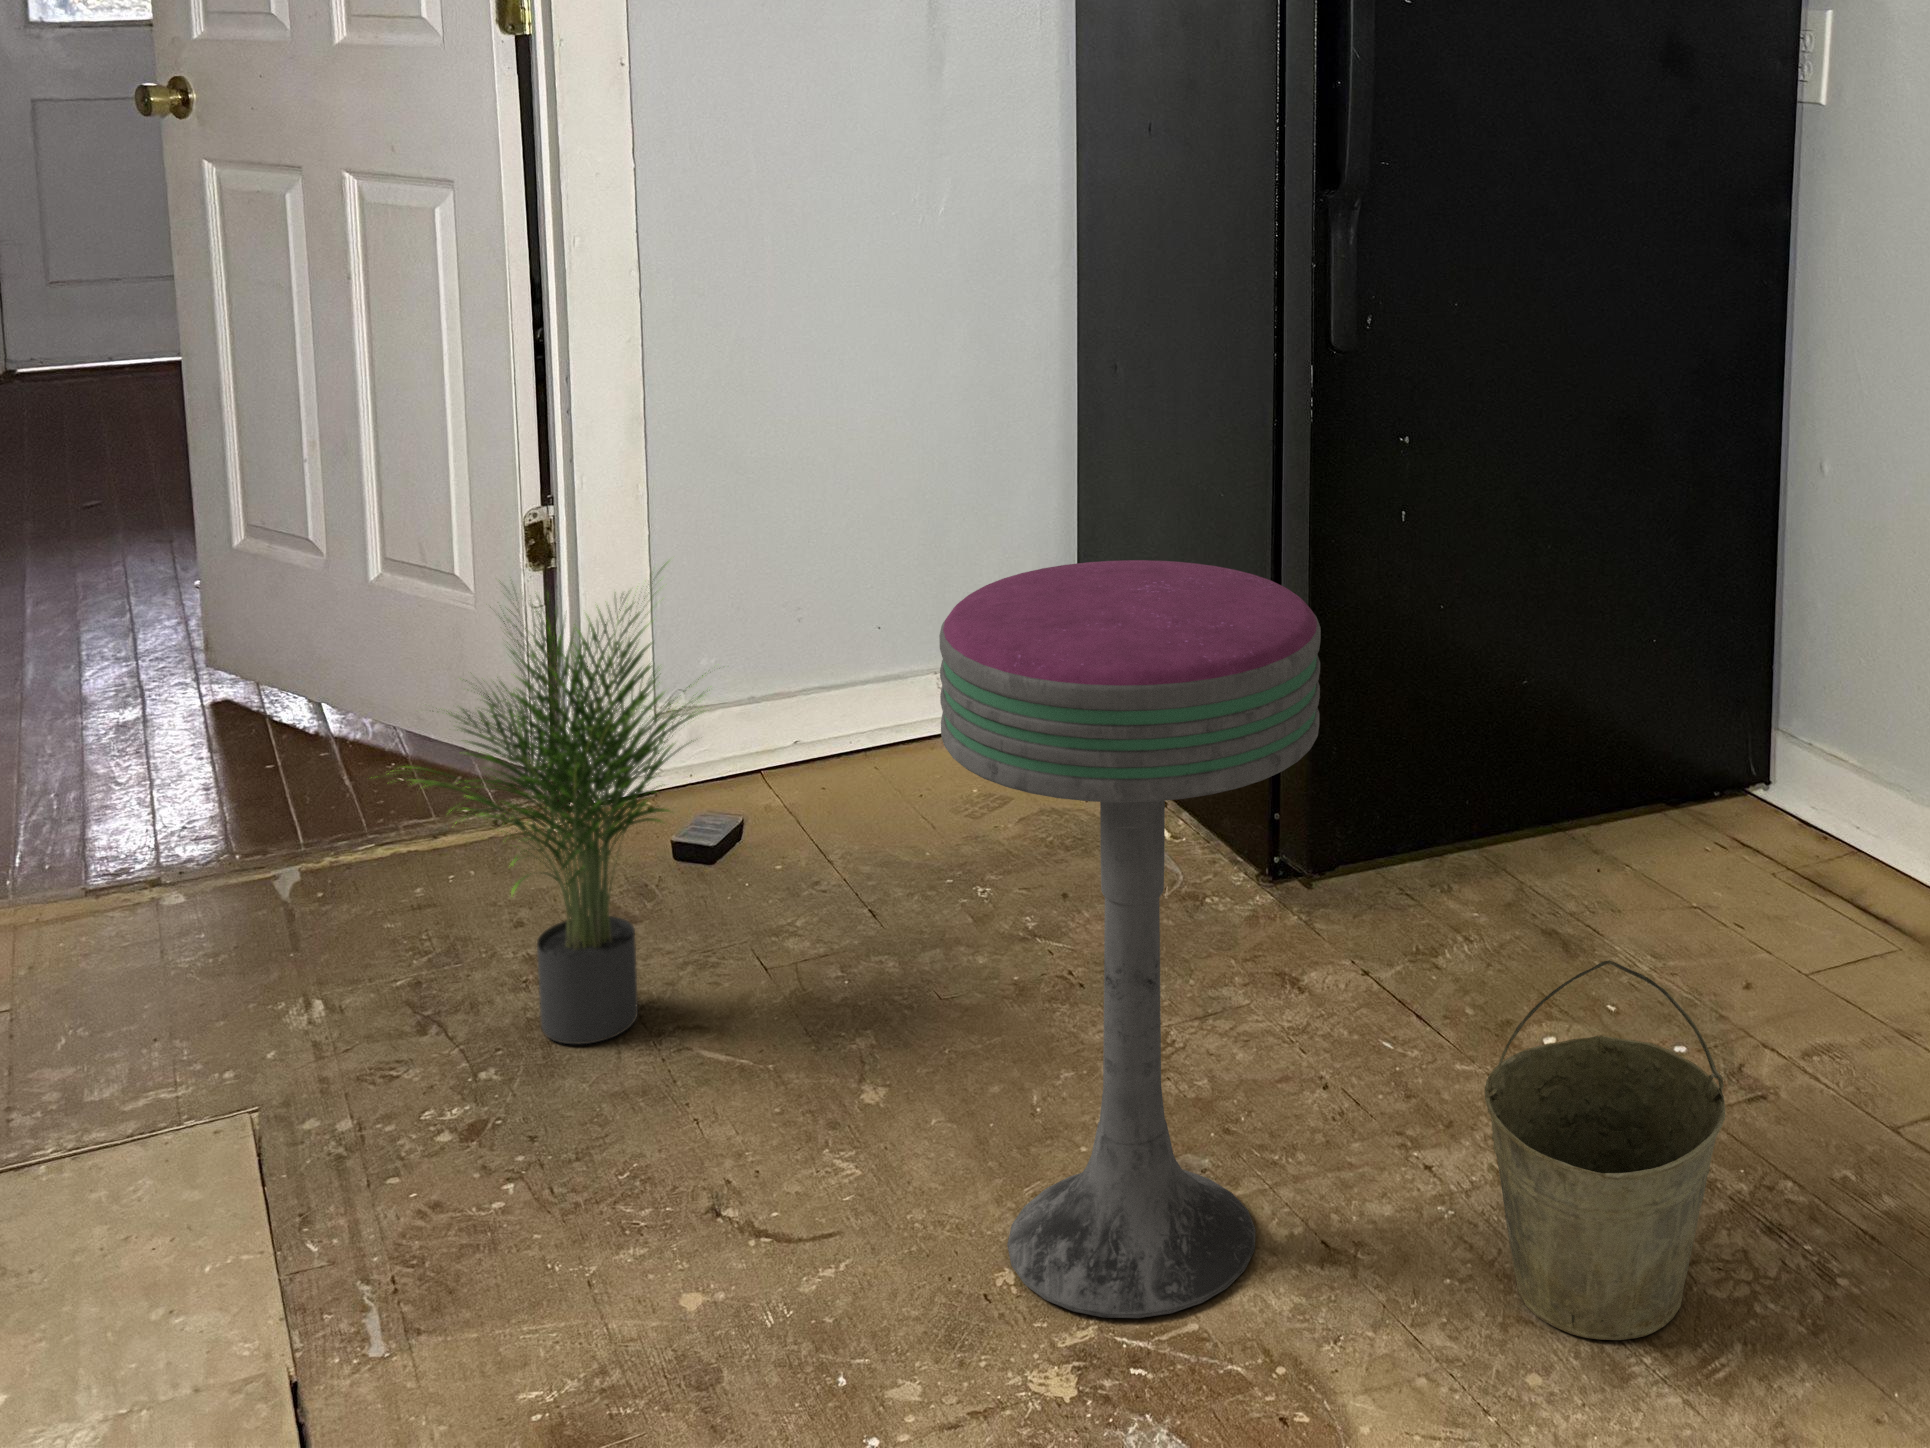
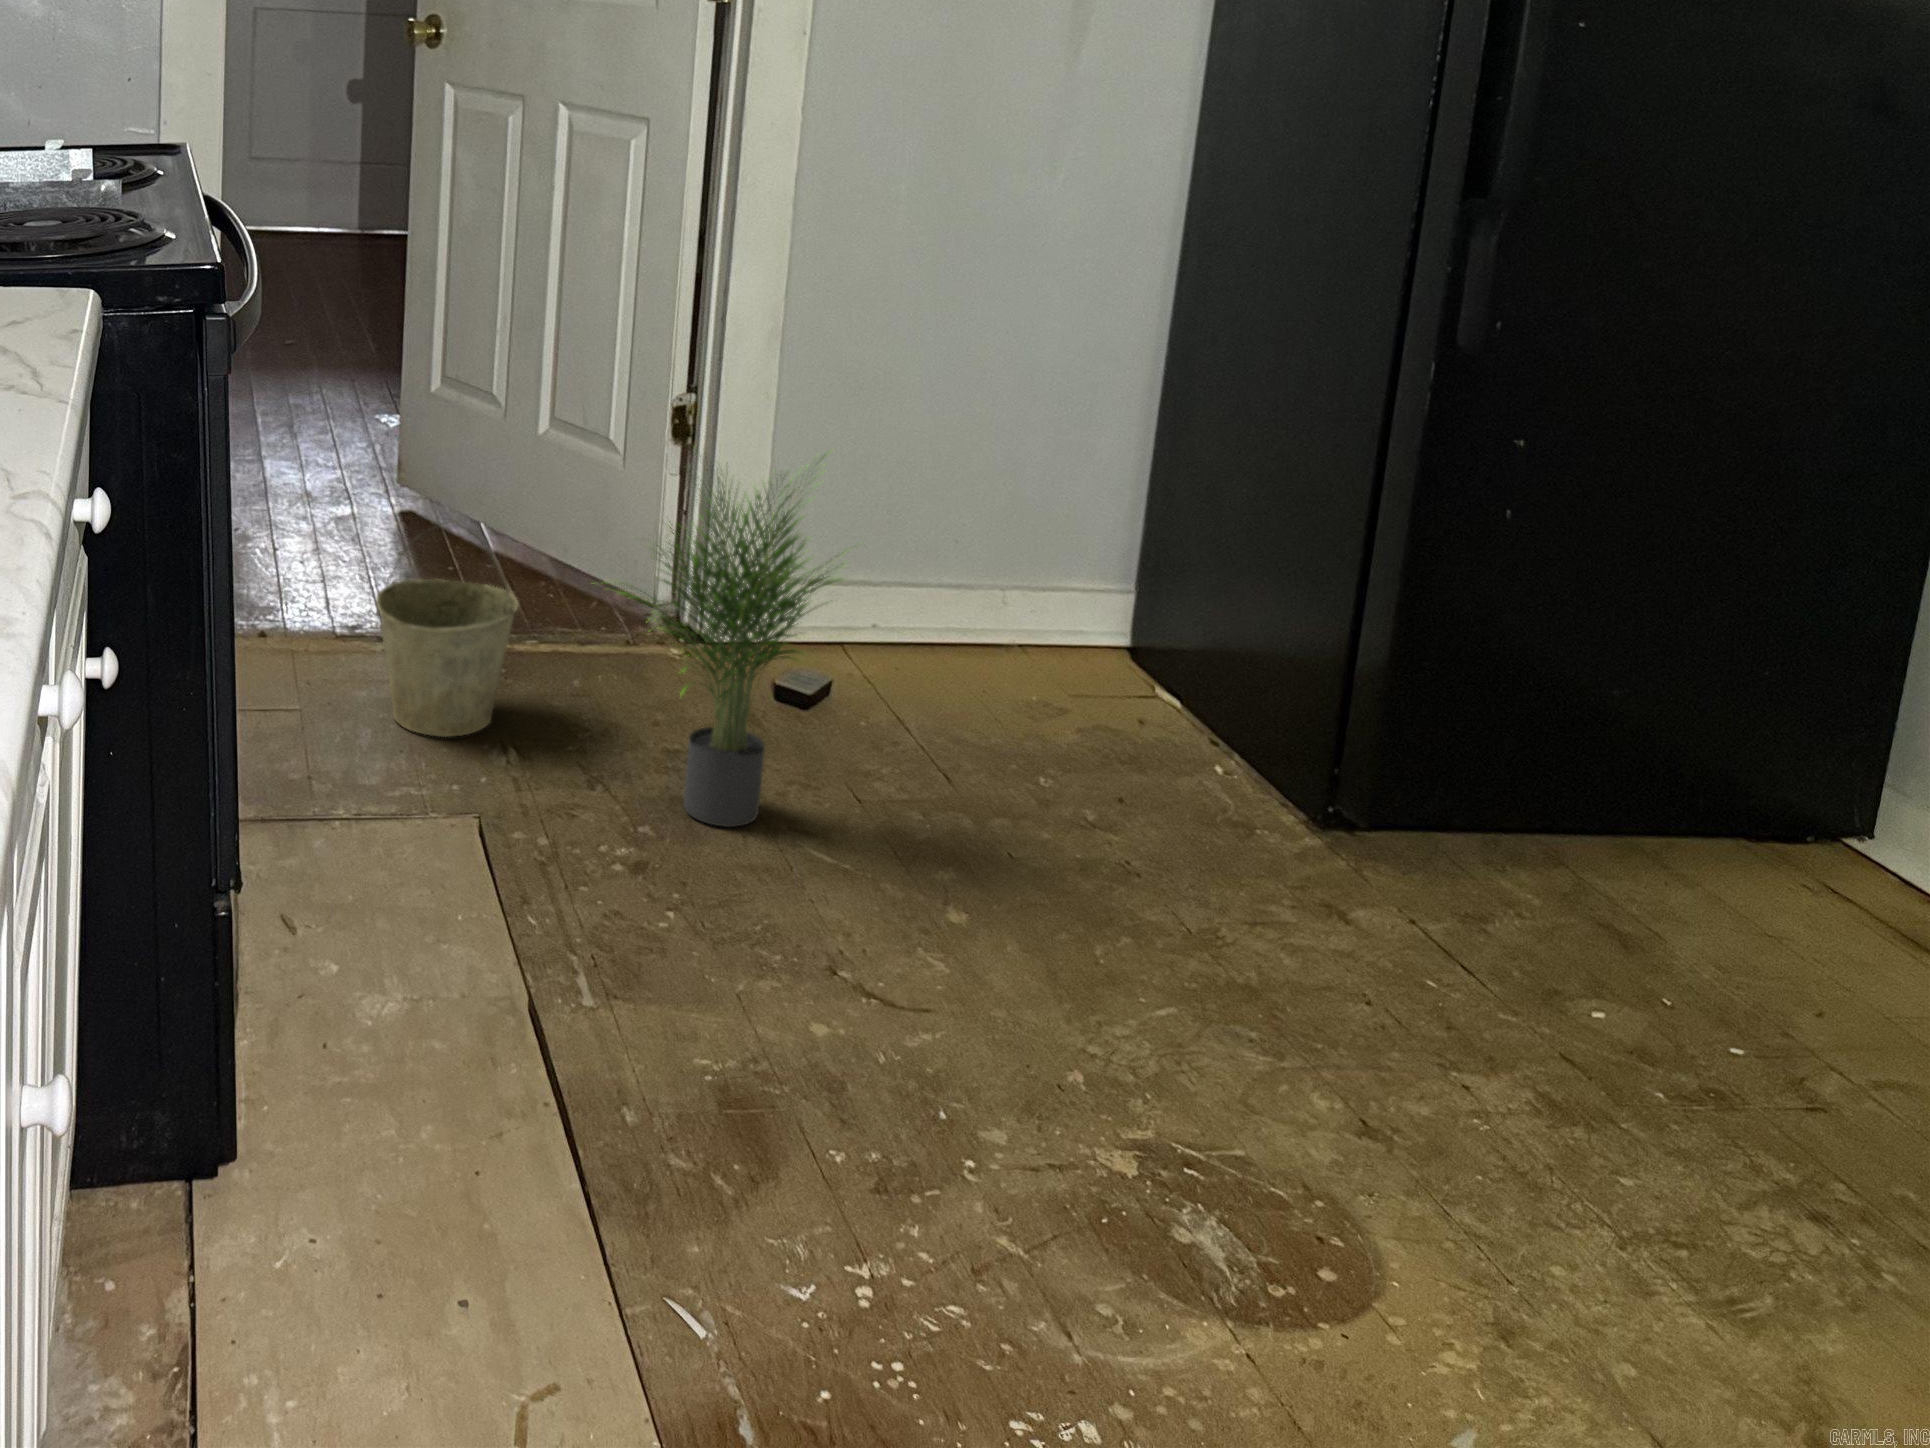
bar stool: present [939,560,1321,1318] -> none [1076,503,1434,1136]
bucket: present [1485,960,1725,1340] -> present [376,519,518,737]

